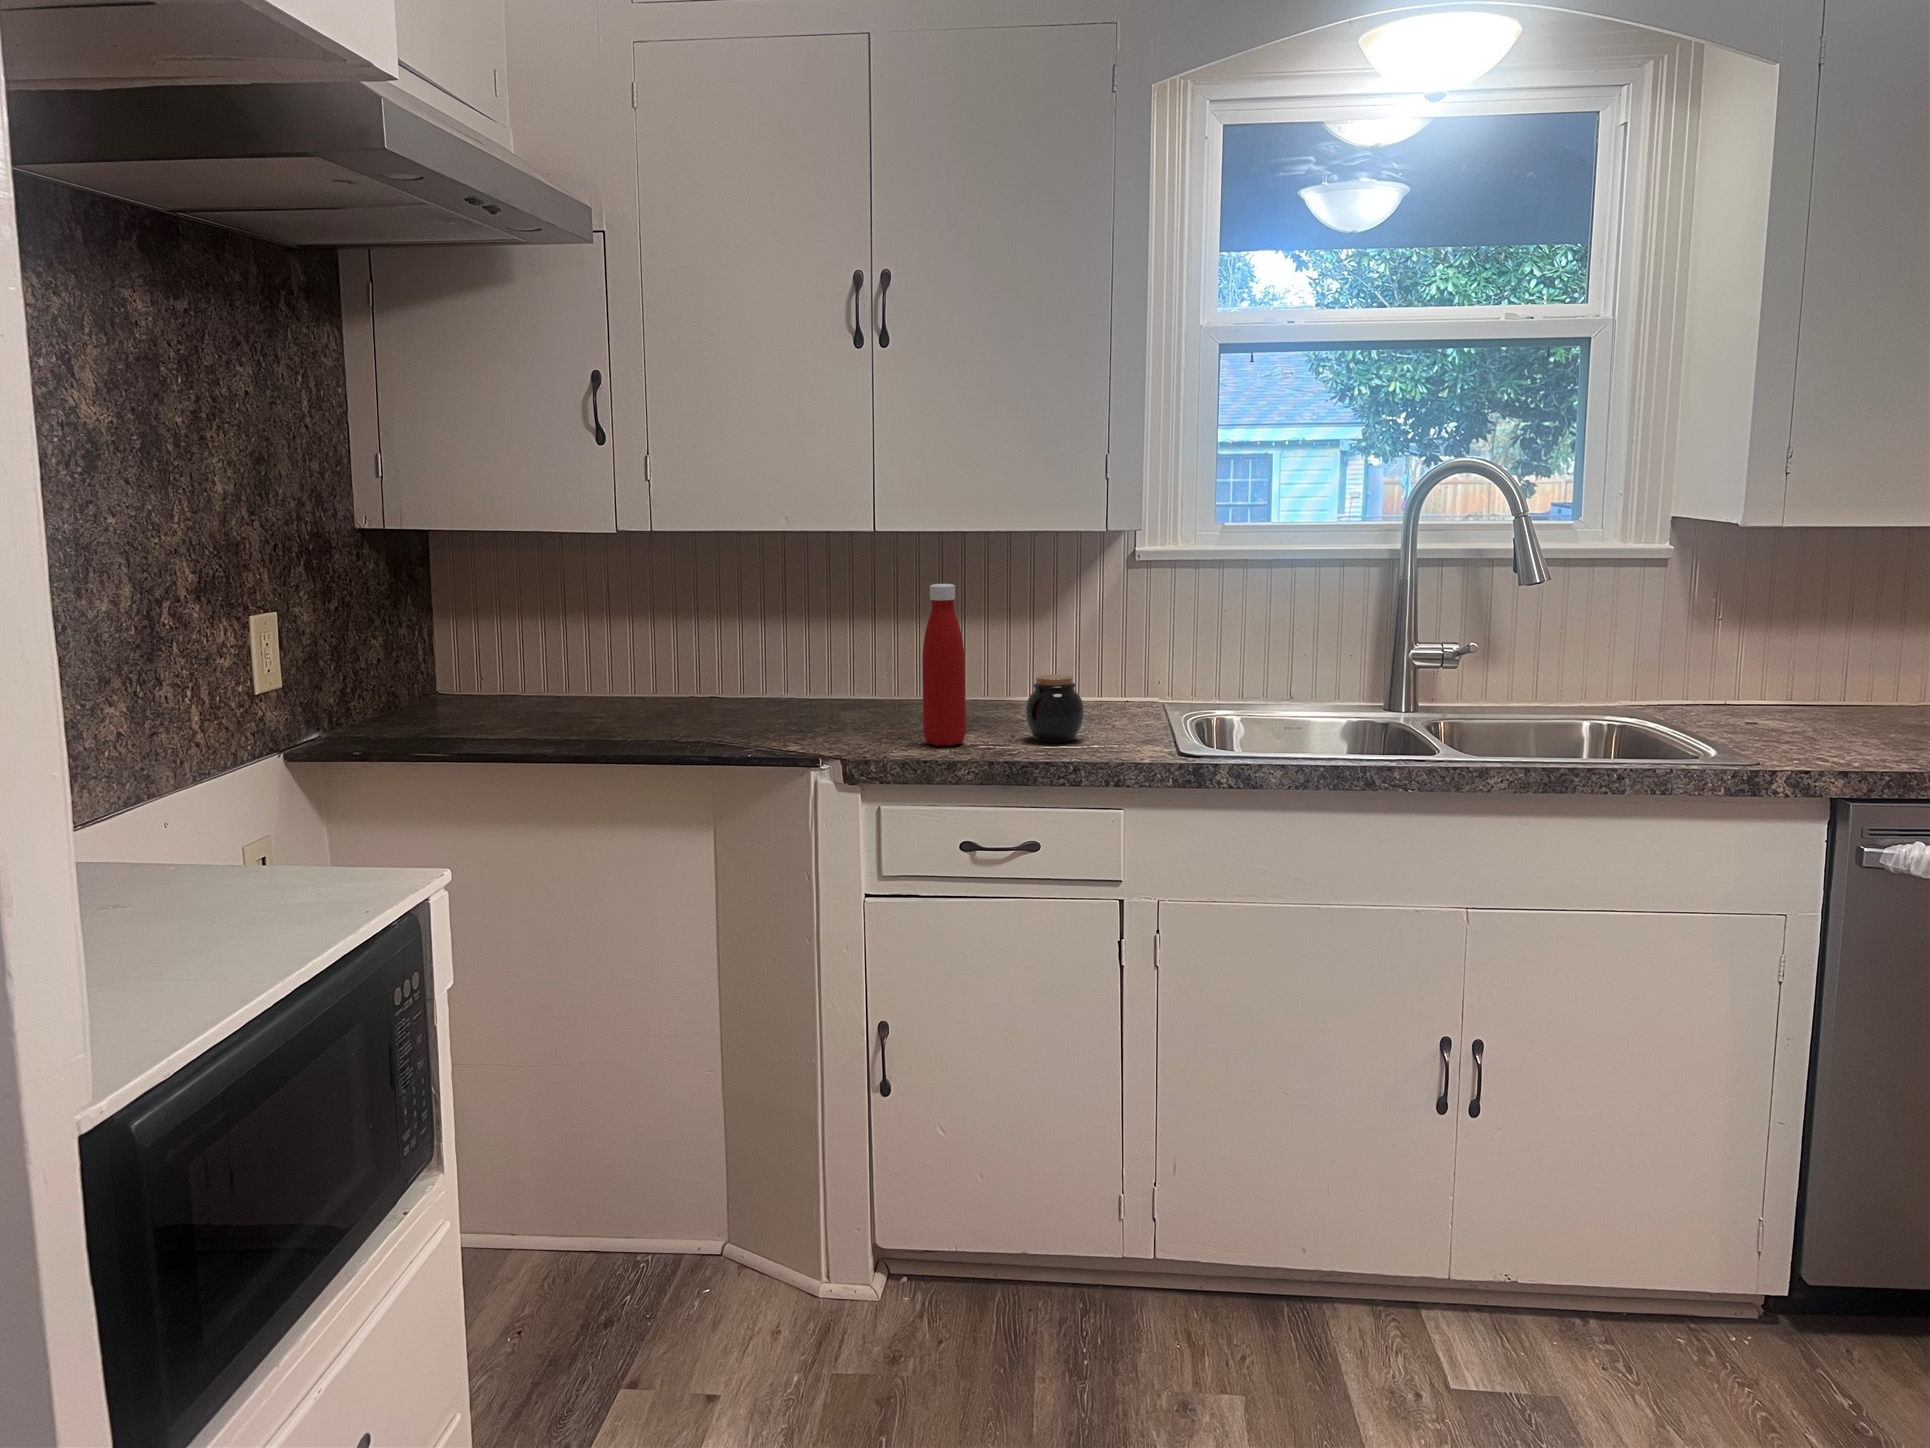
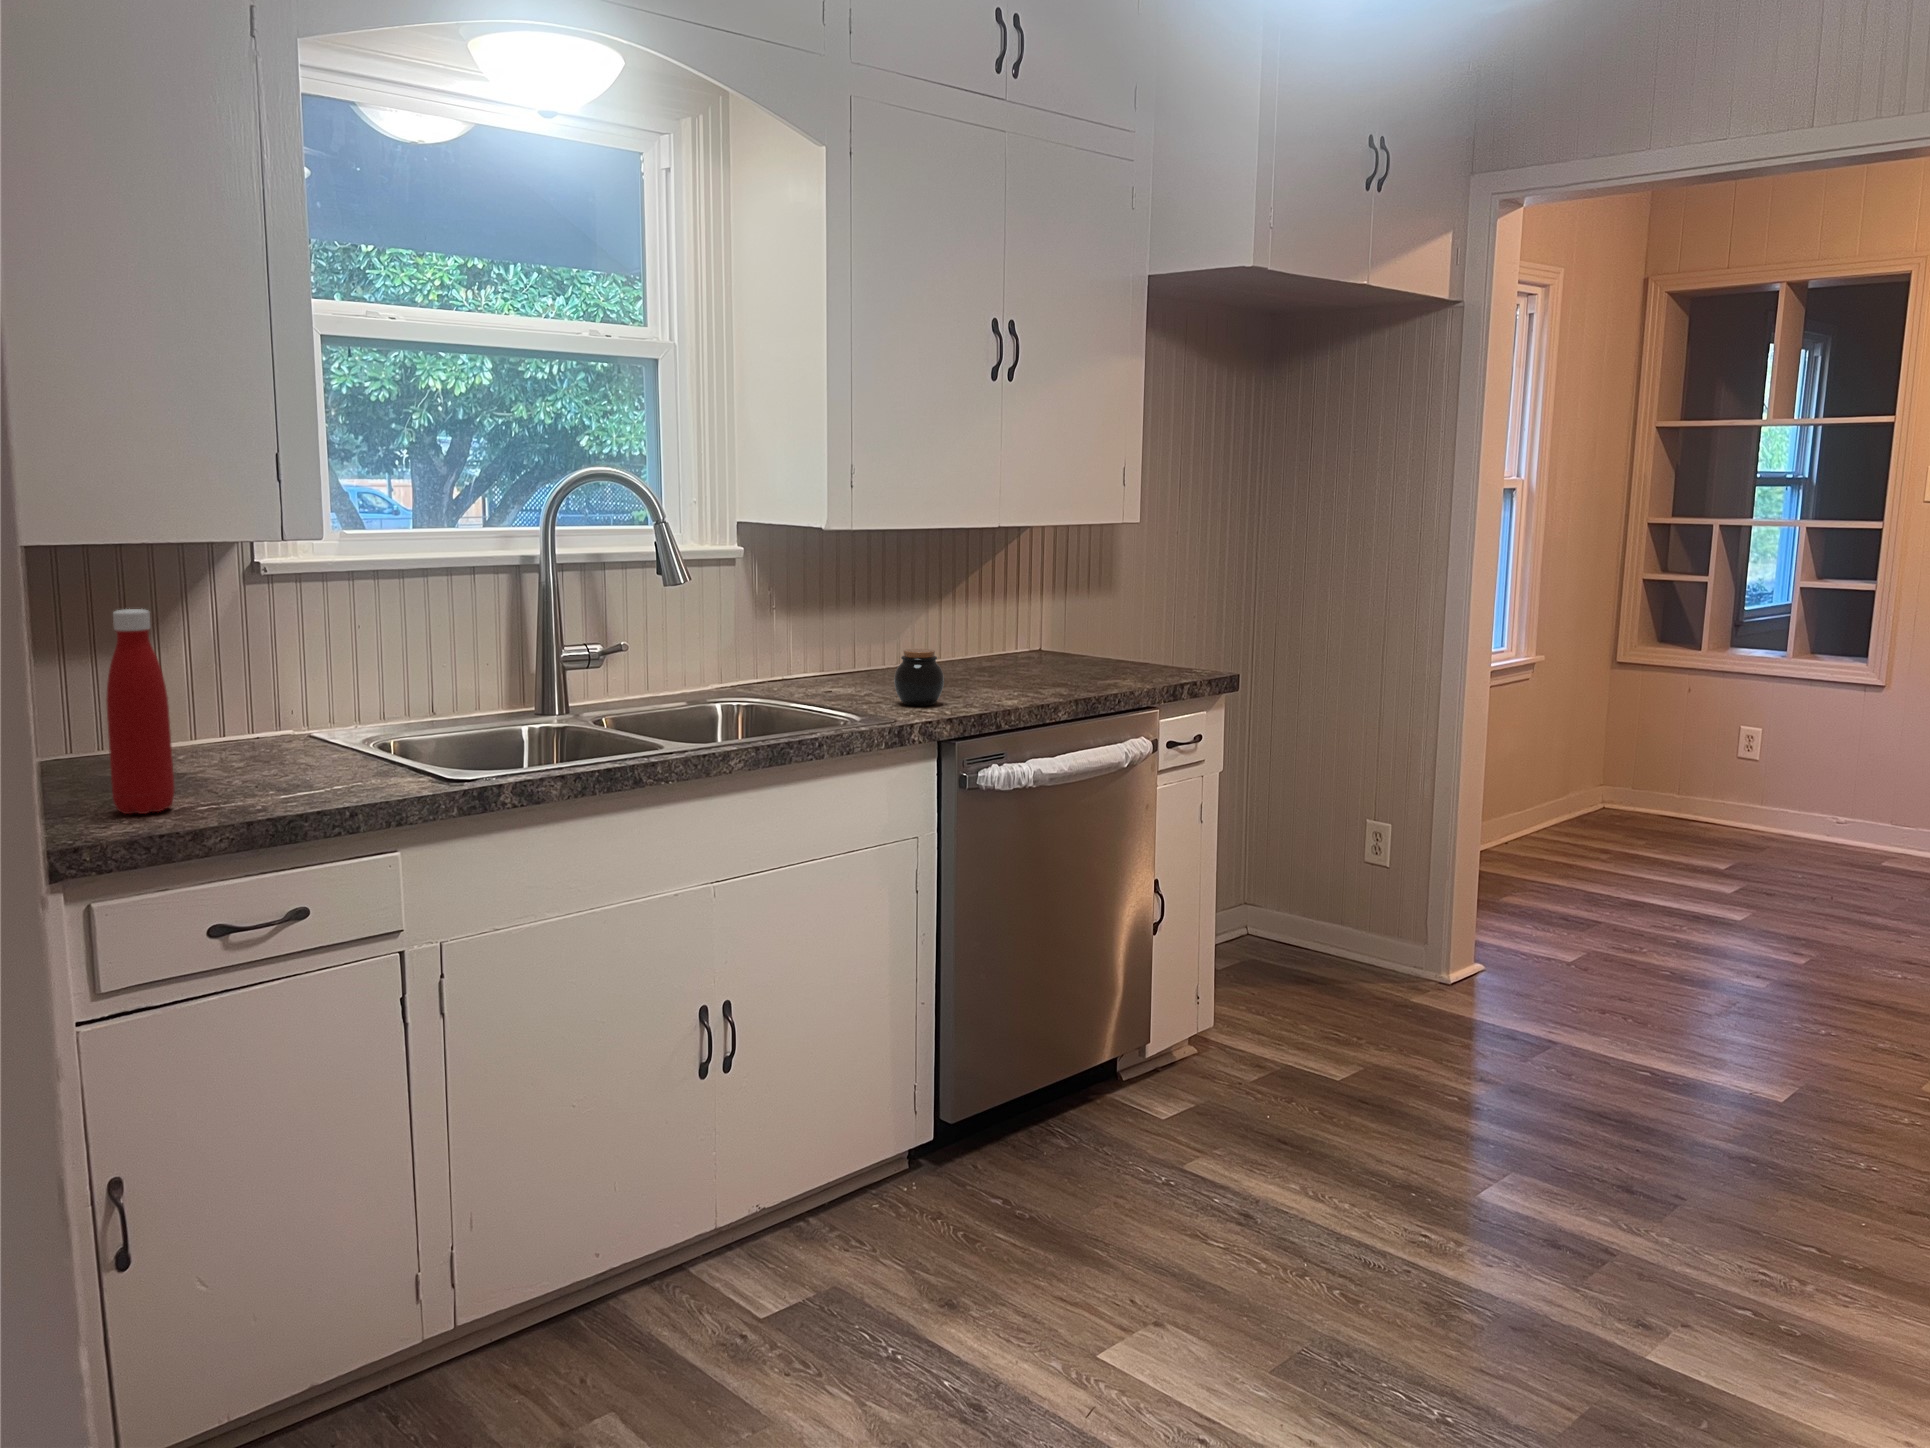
jar: present [1025,675,1084,742] -> present [894,649,944,706]

